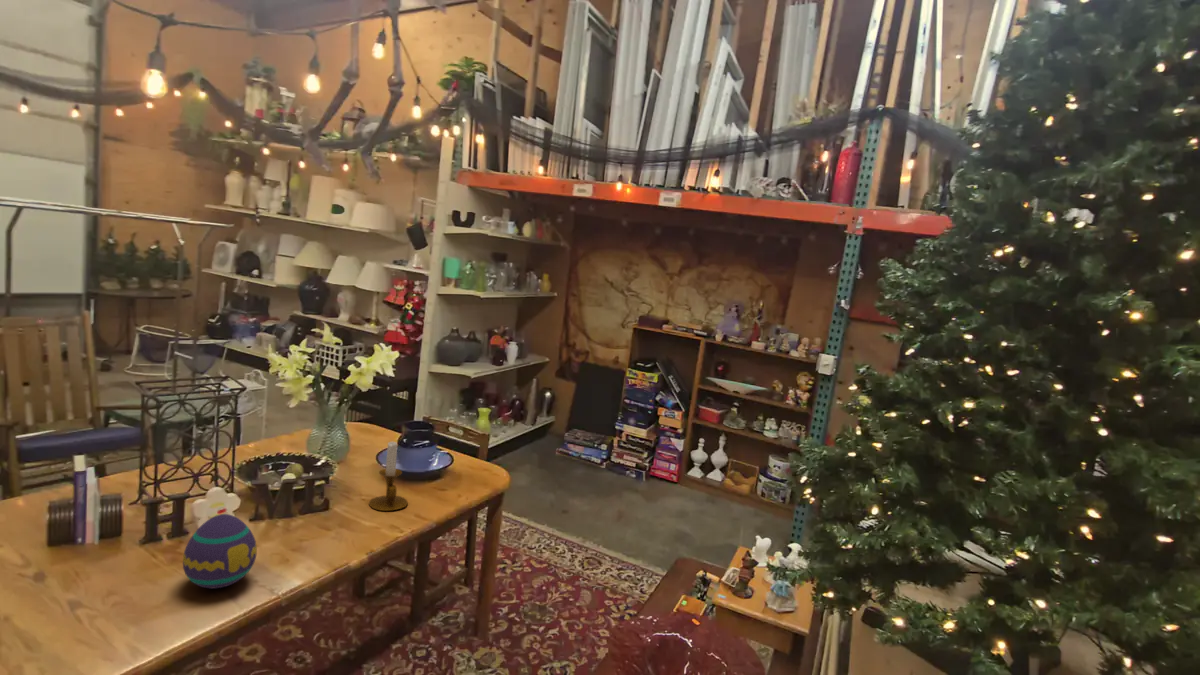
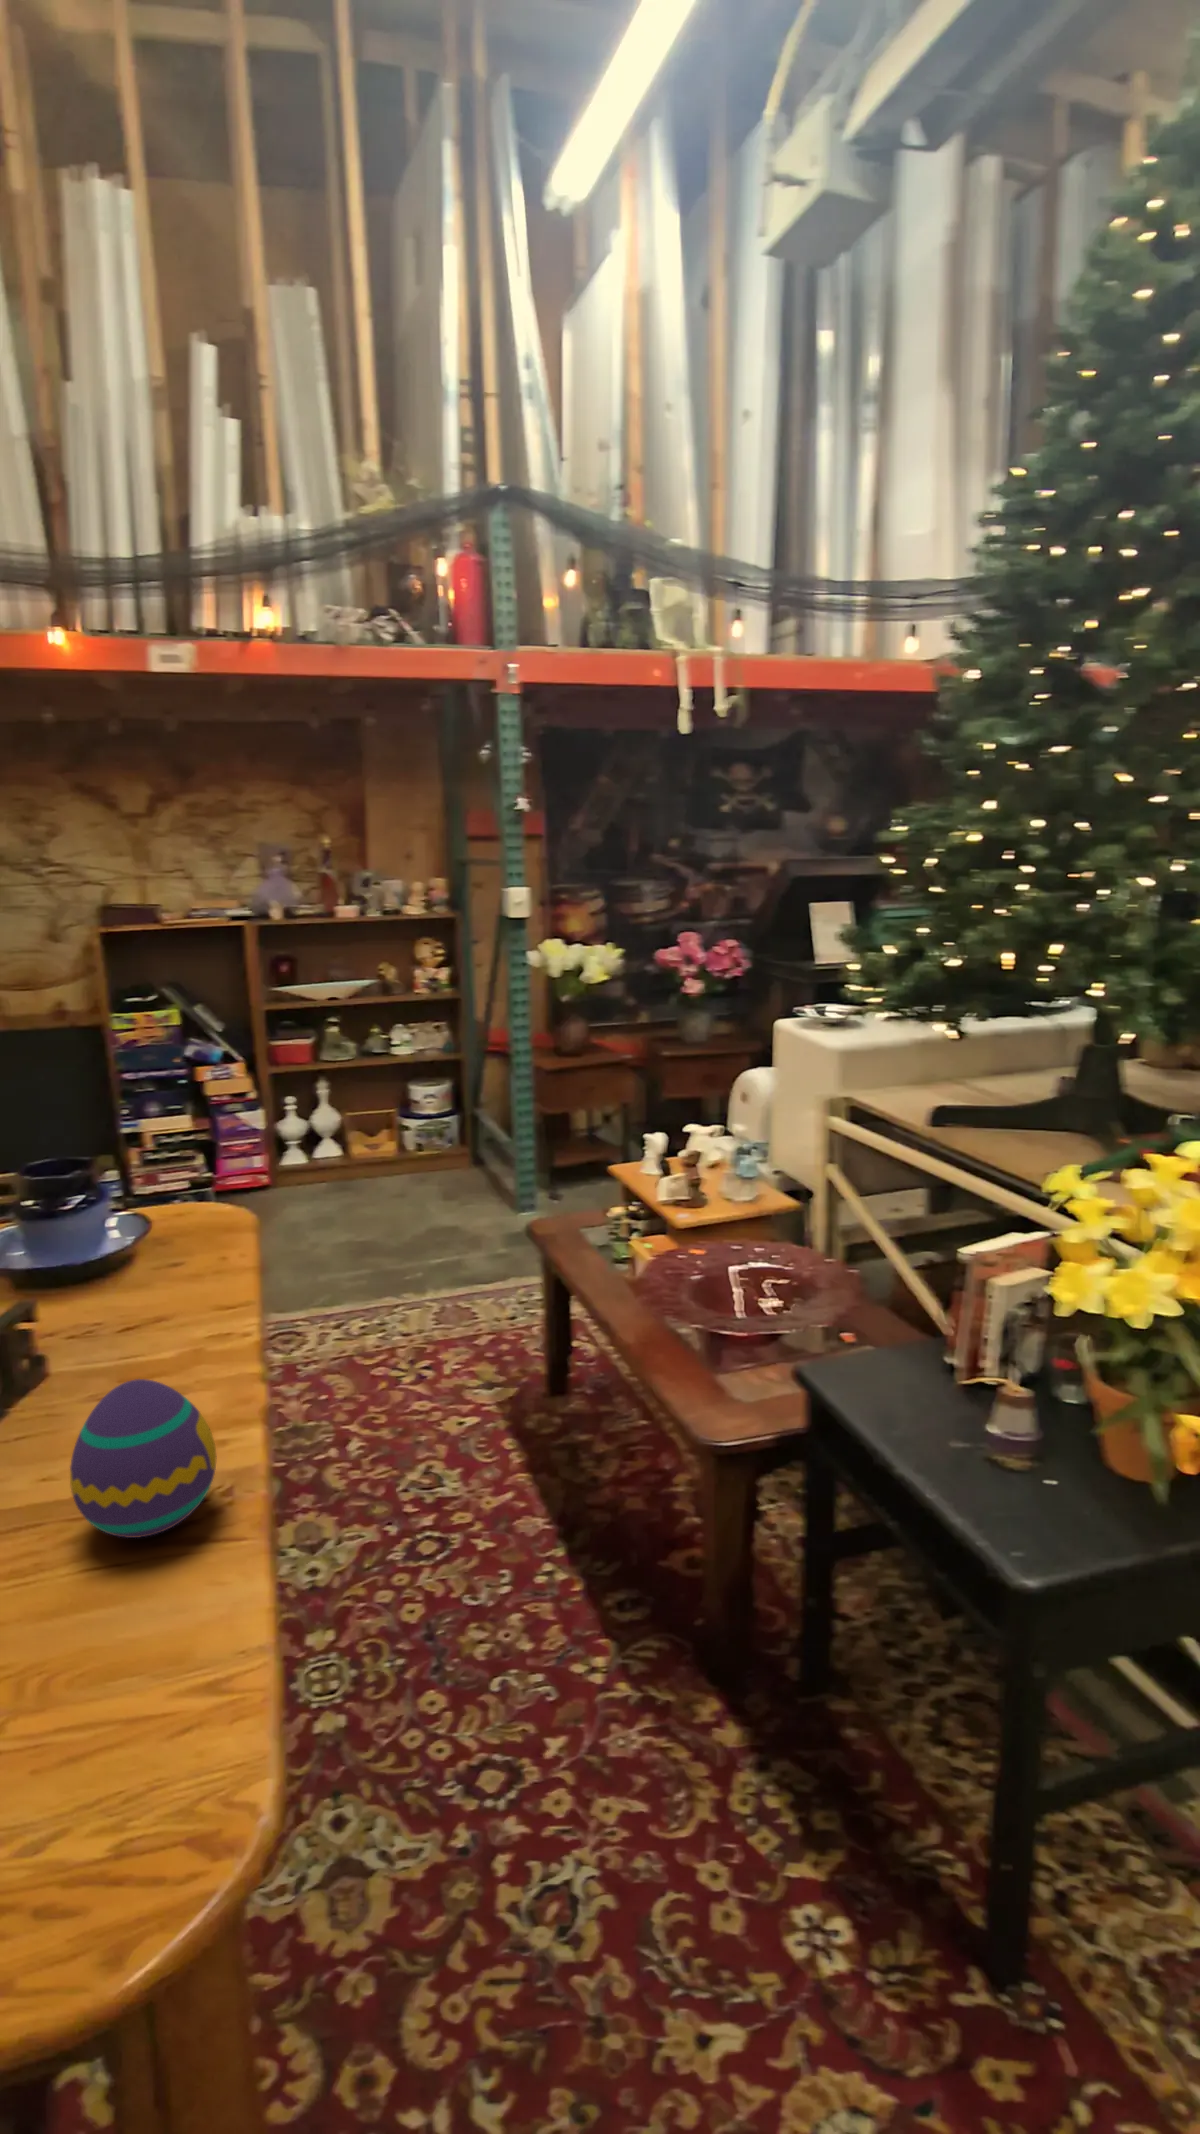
candlestick: present [369,442,408,511] -> none [105,1193,189,1333]

